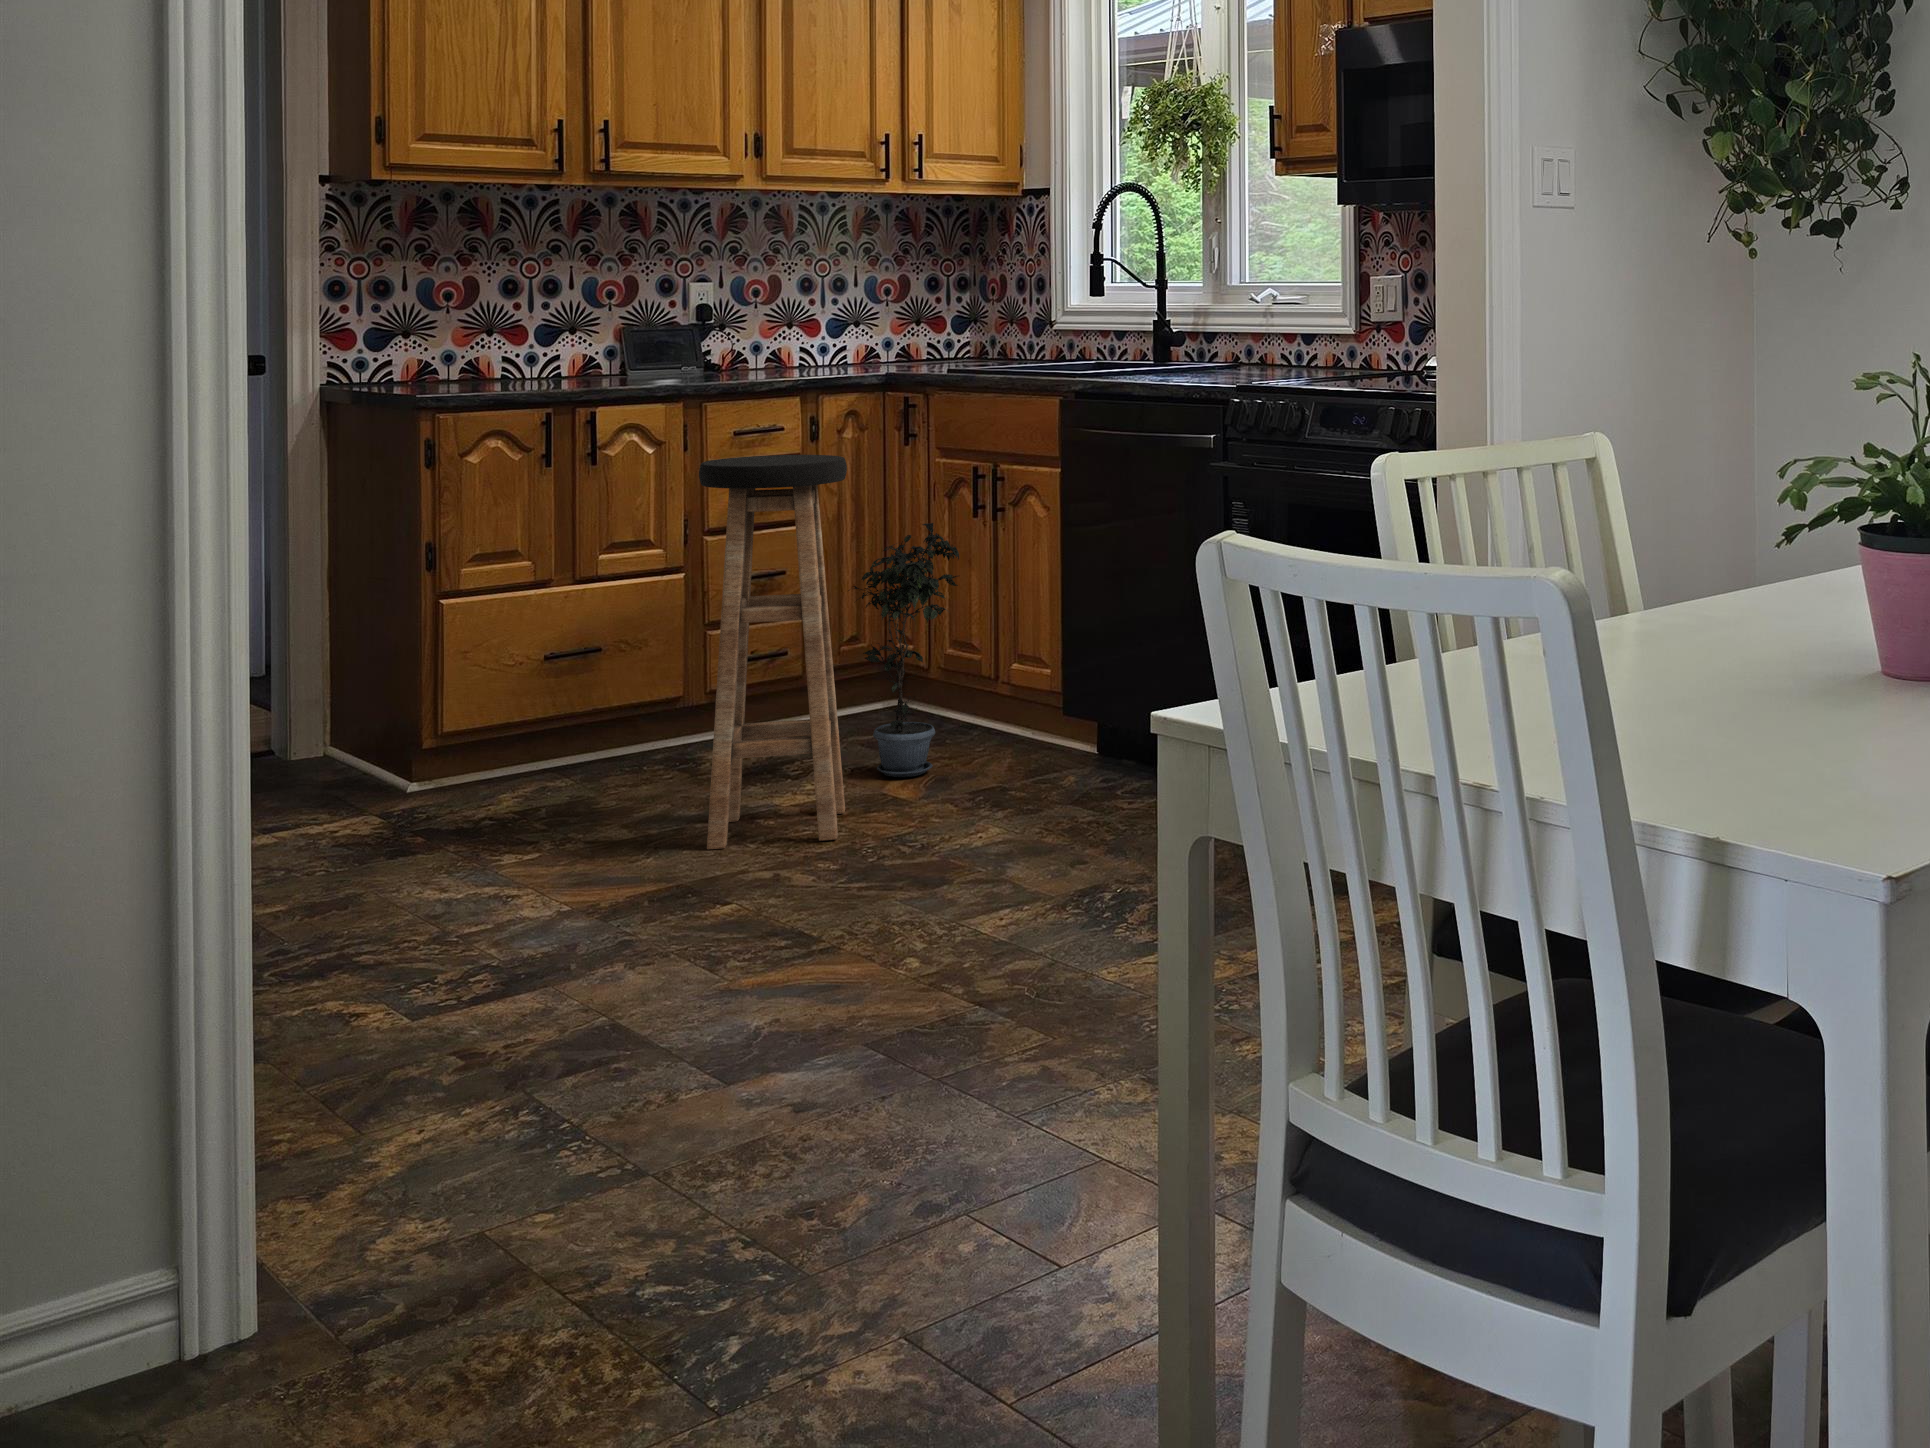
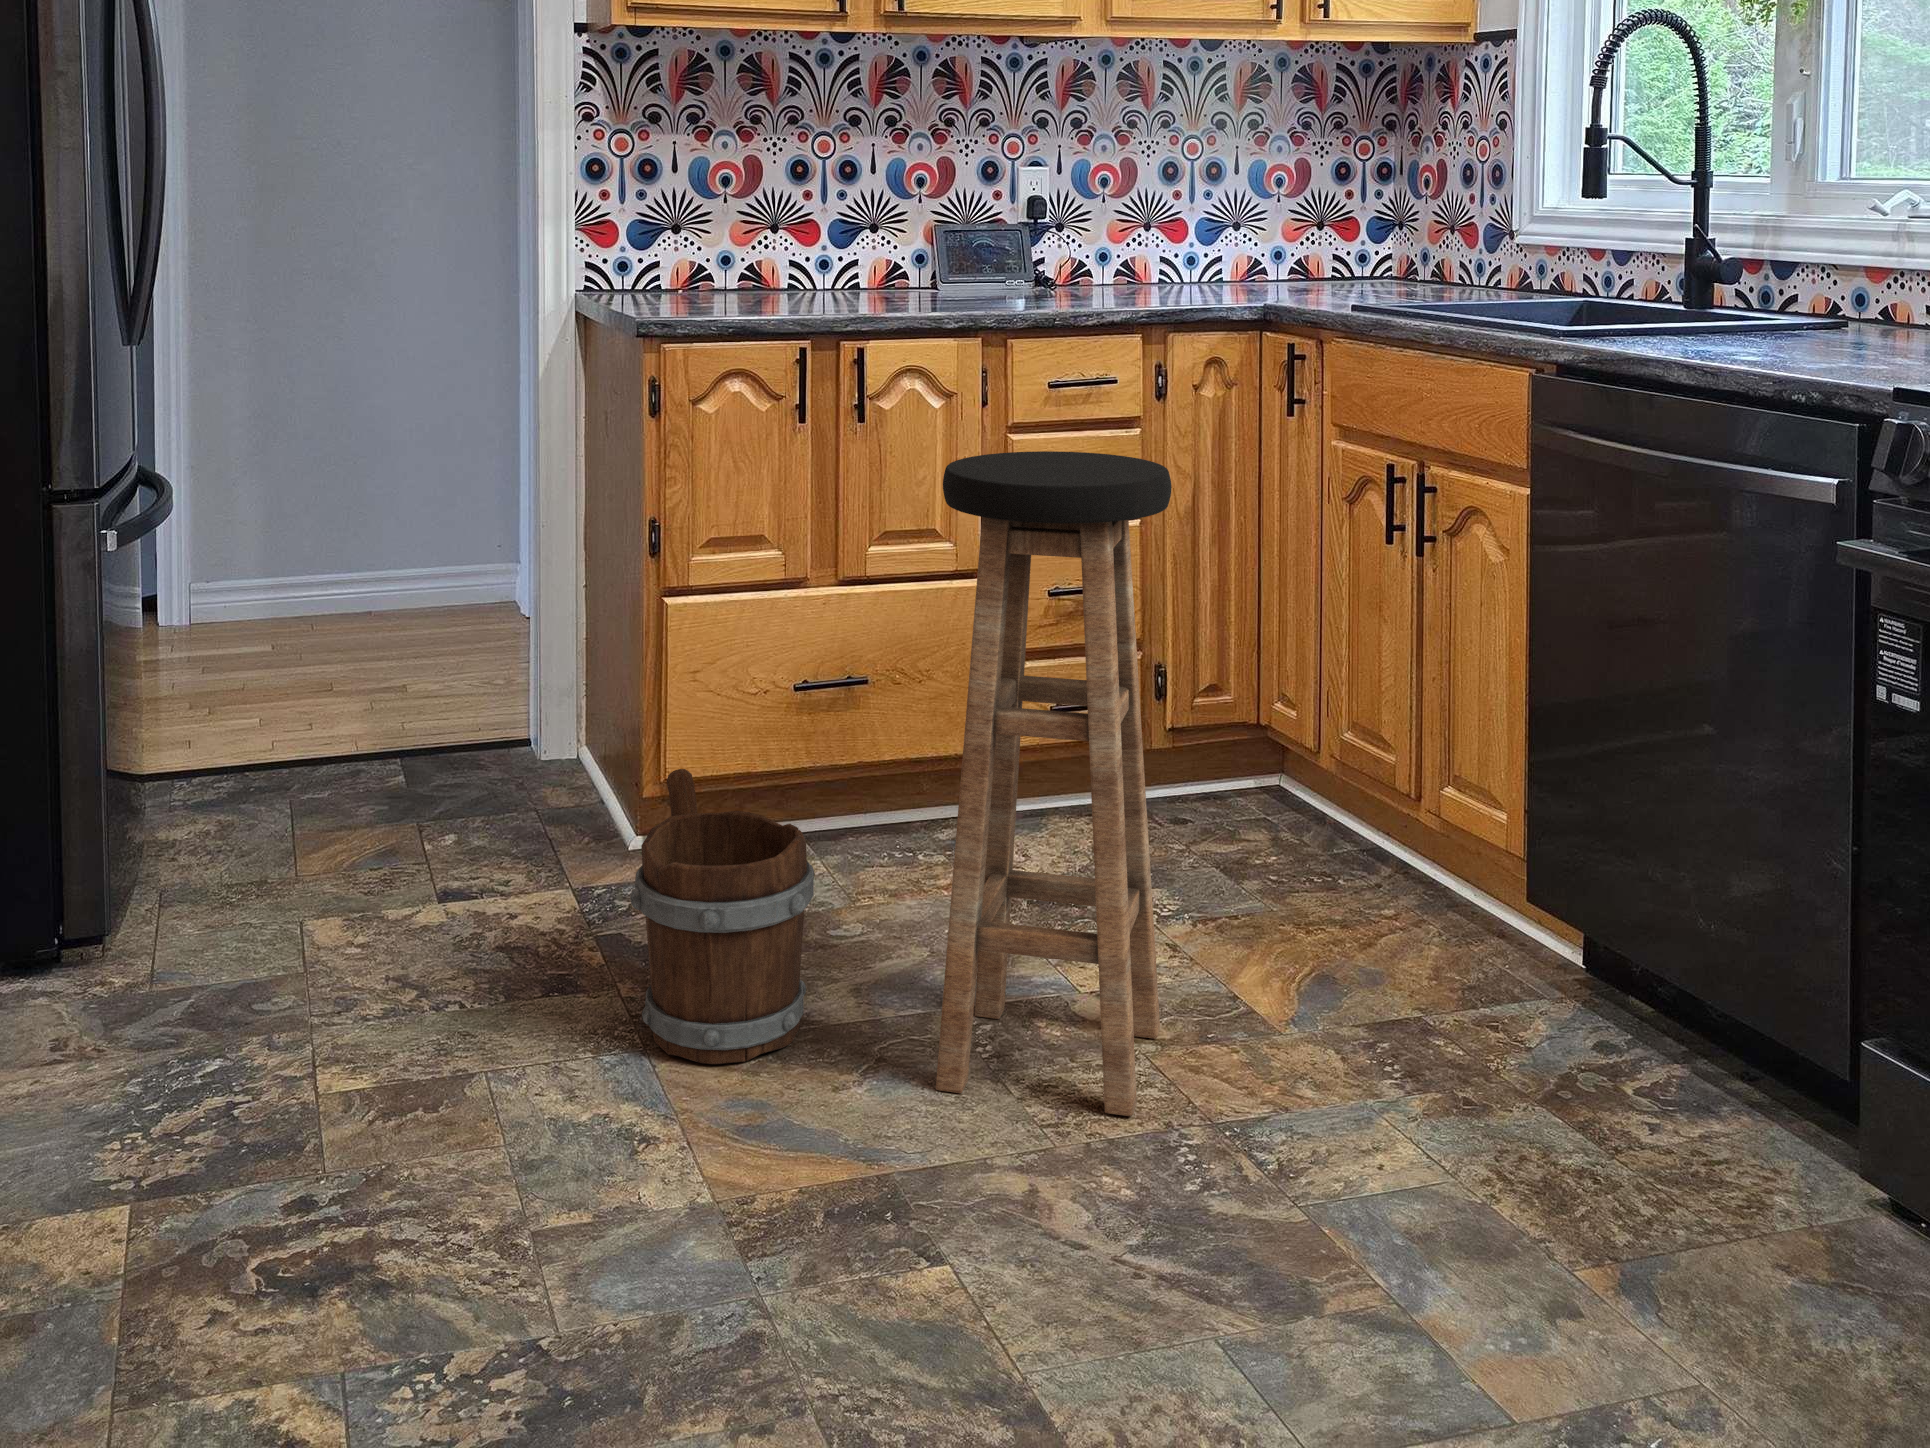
potted plant: present [848,523,959,777] -> none [1185,561,1359,960]
bucket: none [481,695,609,864] -> present [630,769,815,1064]

